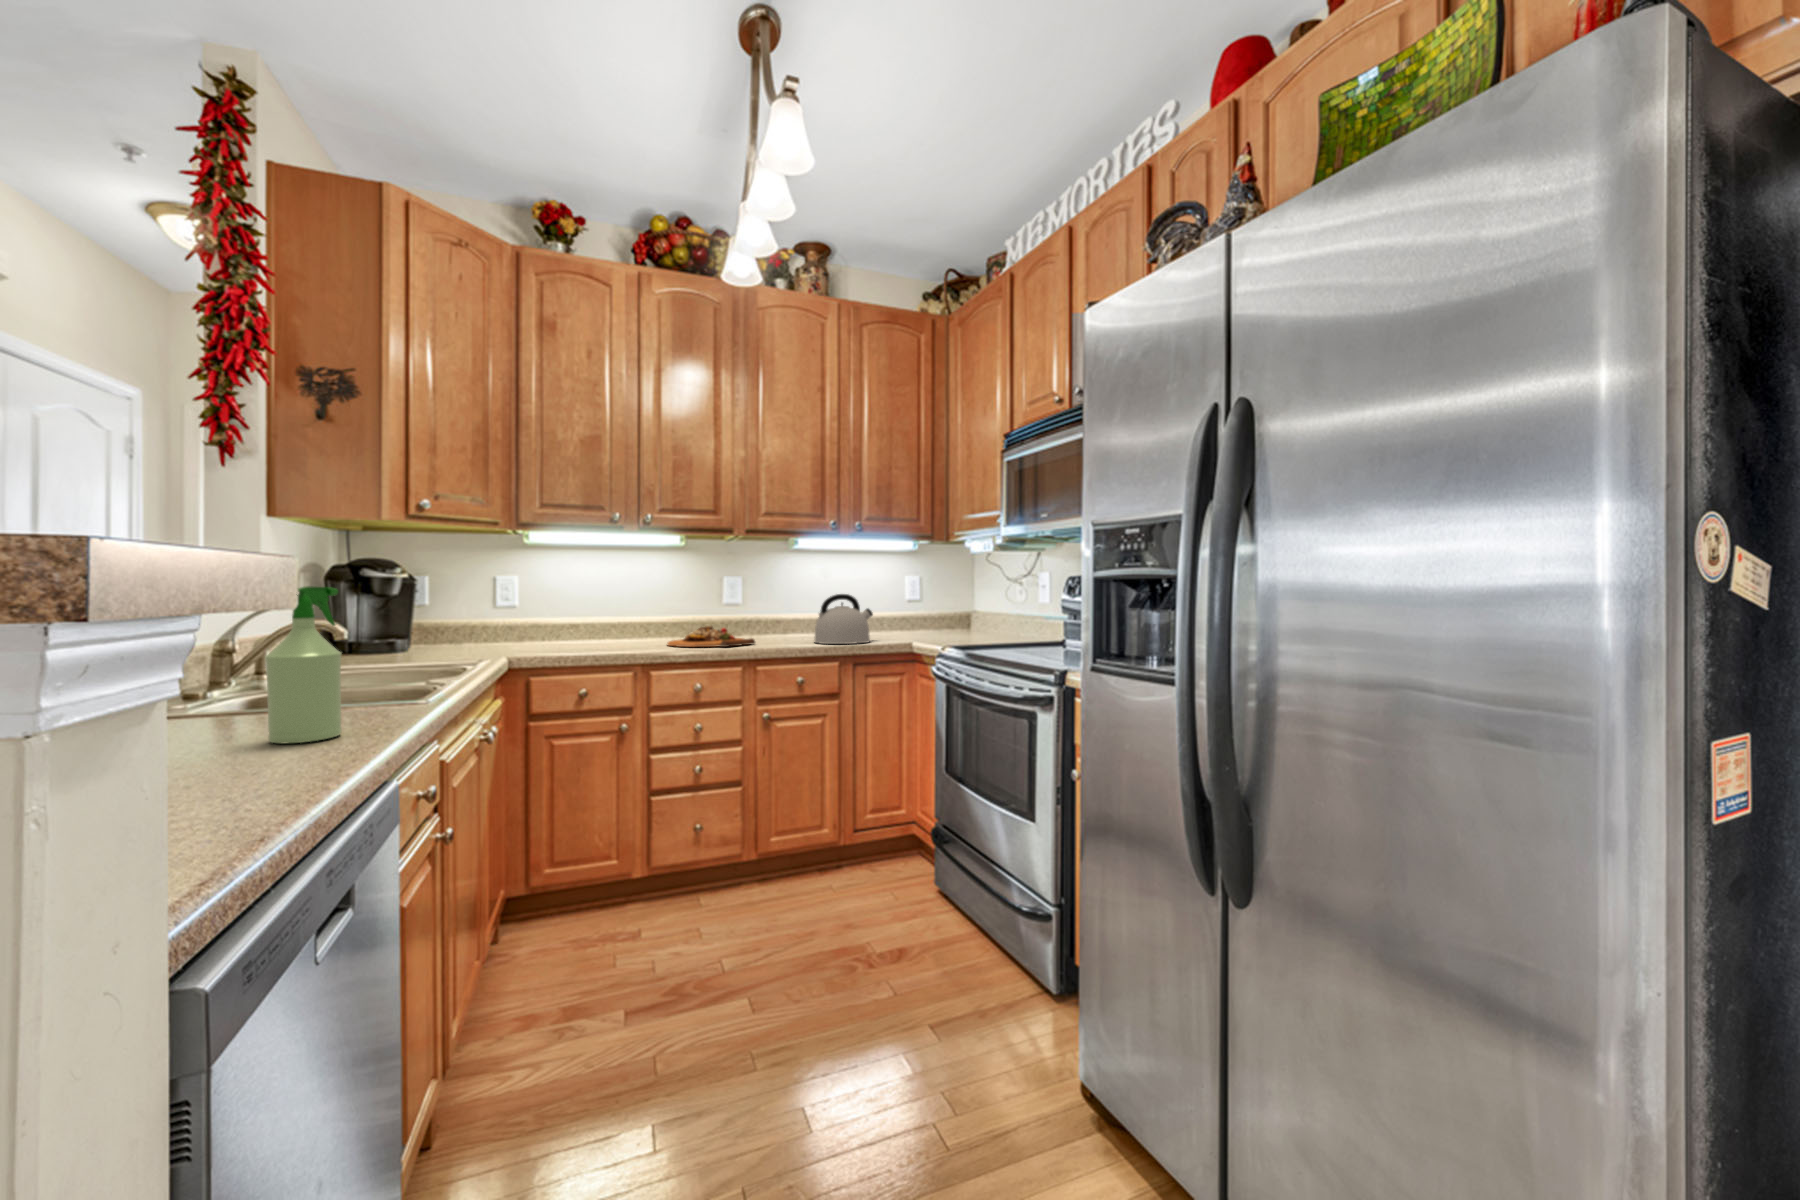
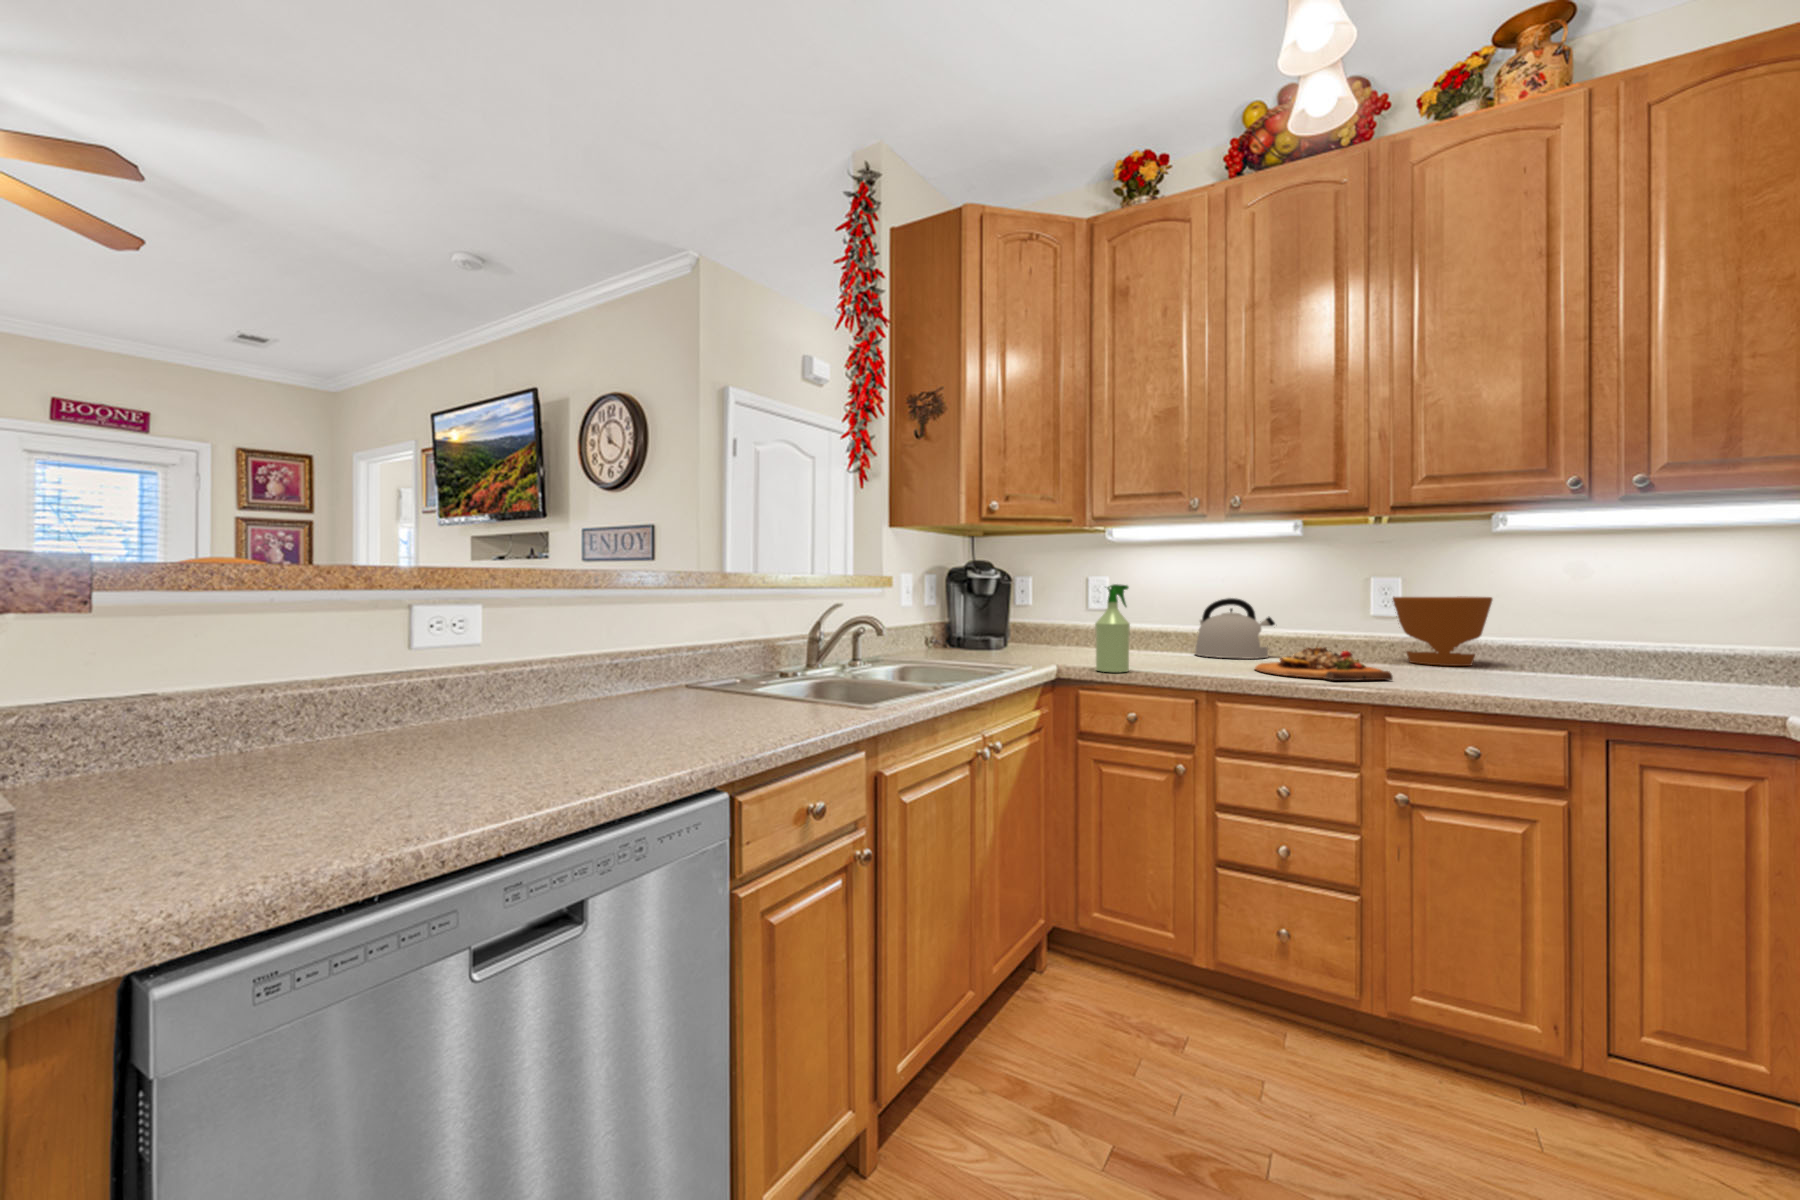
spray bottle: present [265,586,342,743] -> present [1095,584,1130,672]
flower pot: none [739,590,791,635] -> present [1392,596,1493,666]
kettle: present [814,594,873,644] -> present [1195,598,1275,659]

